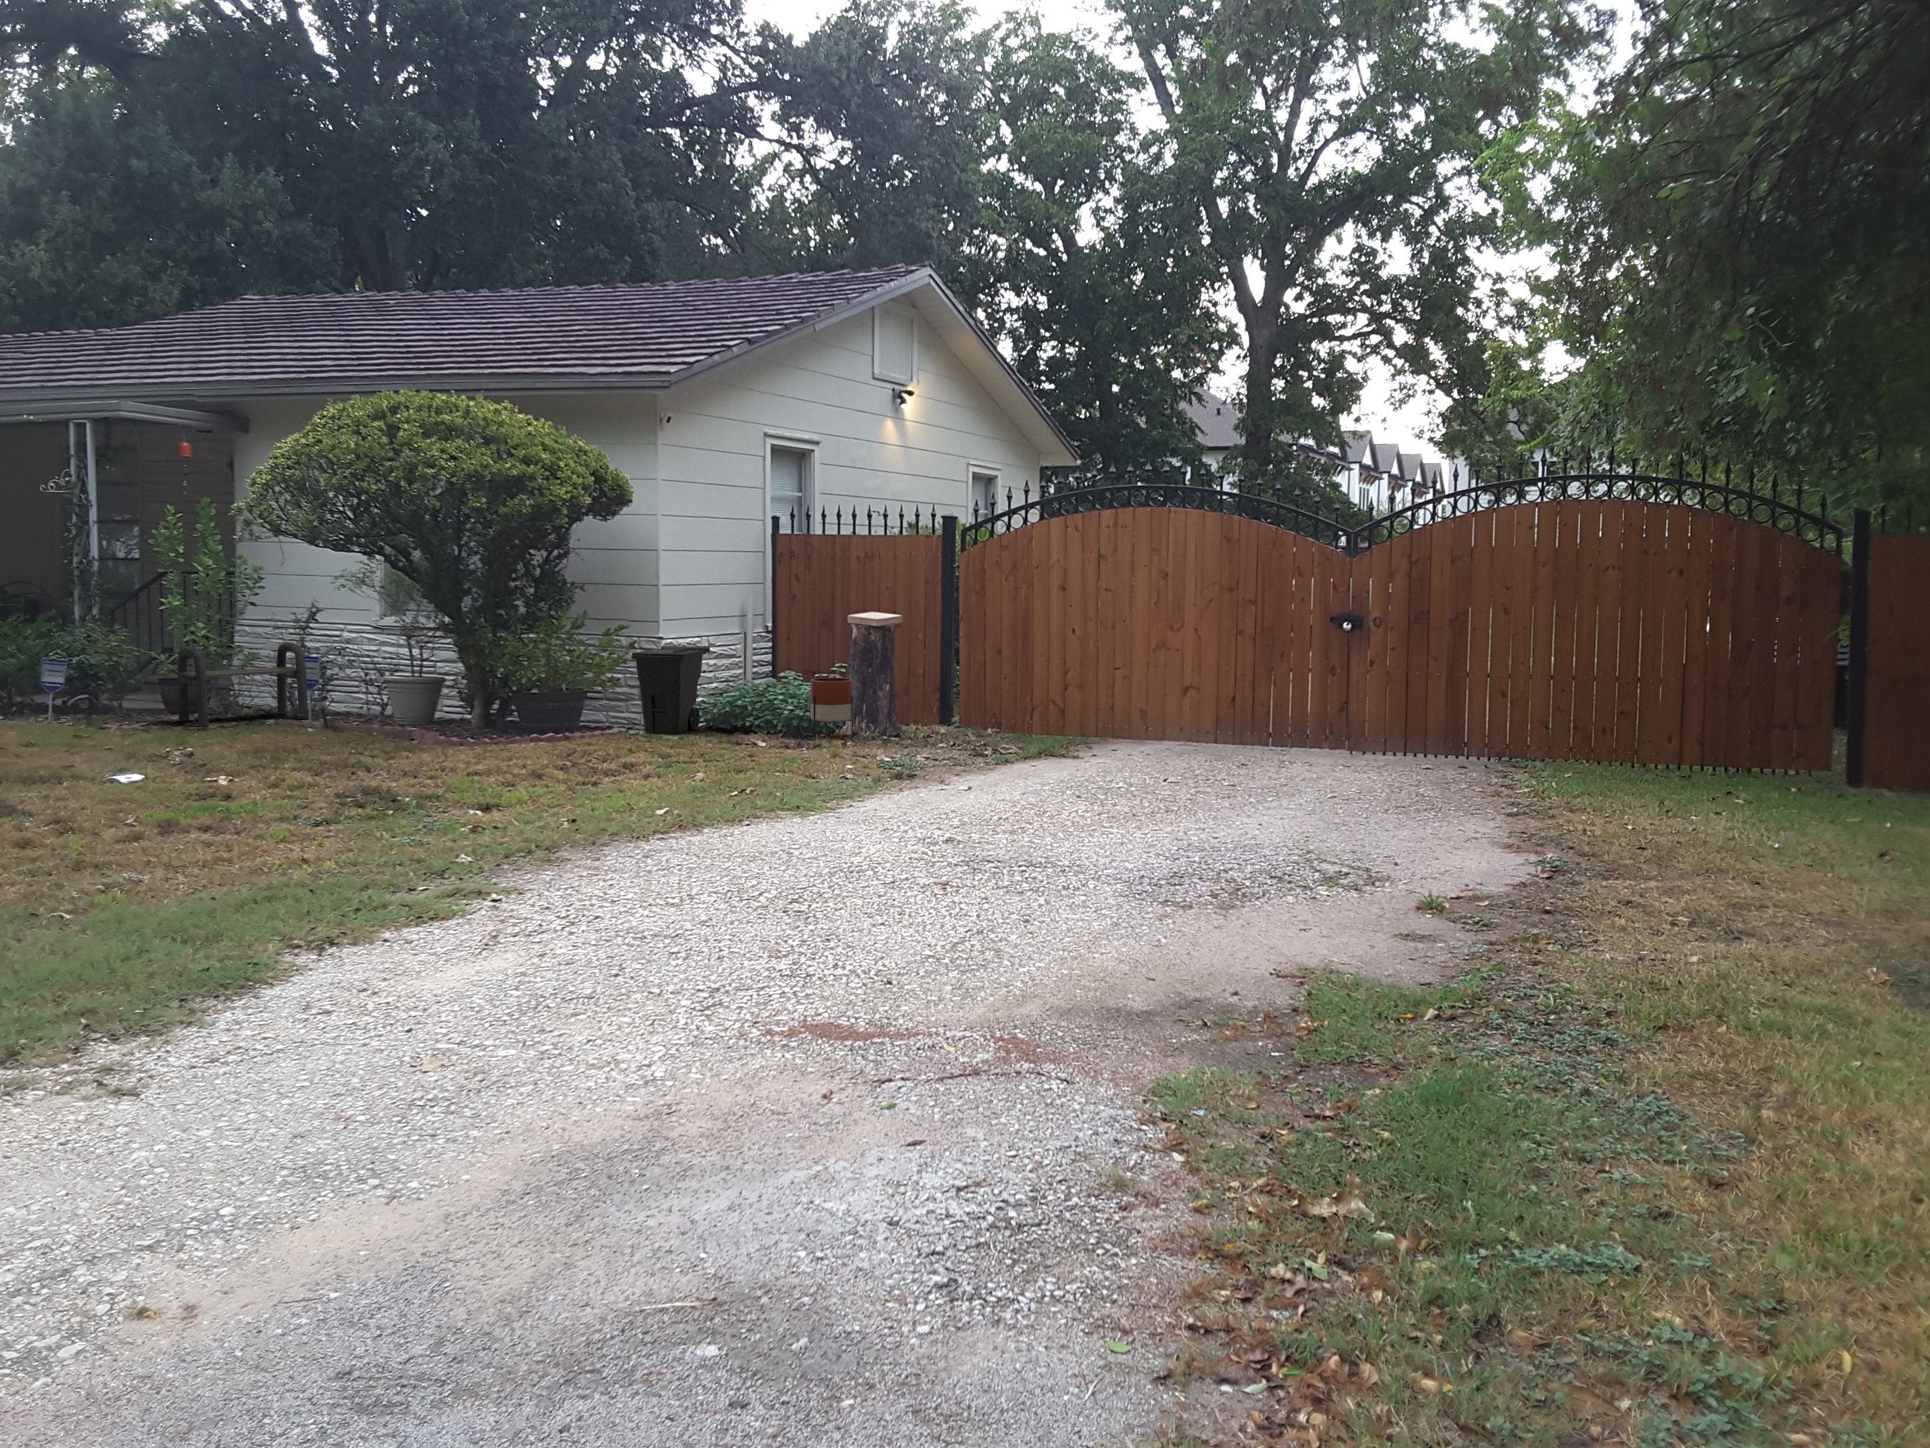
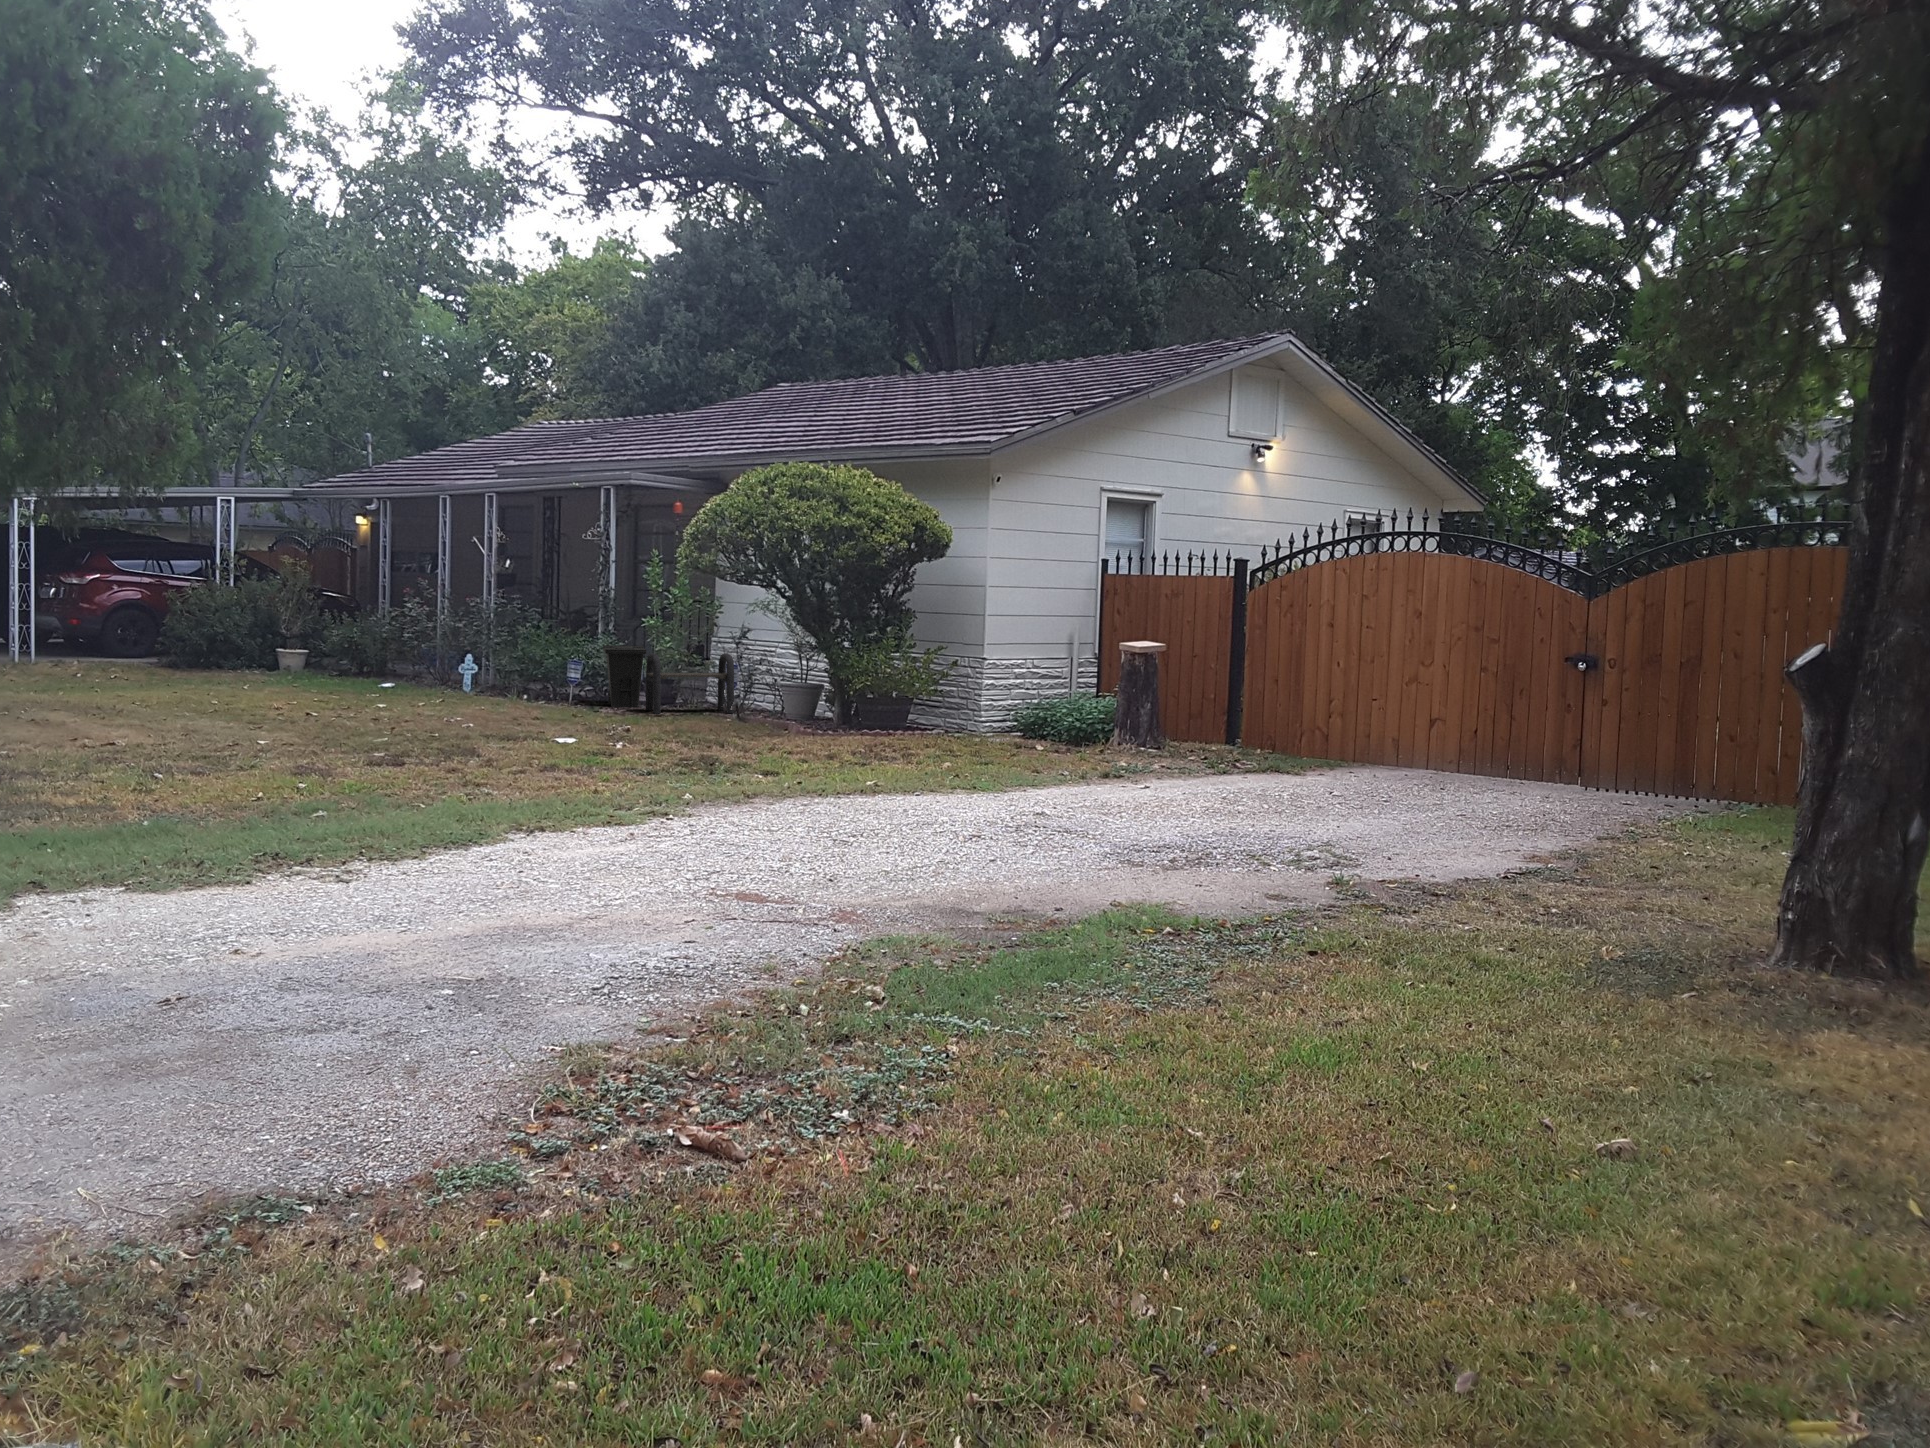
trash can: present [632,646,710,734] -> present [603,645,646,707]
planter: present [811,678,853,738] -> none [1088,696,1126,749]

